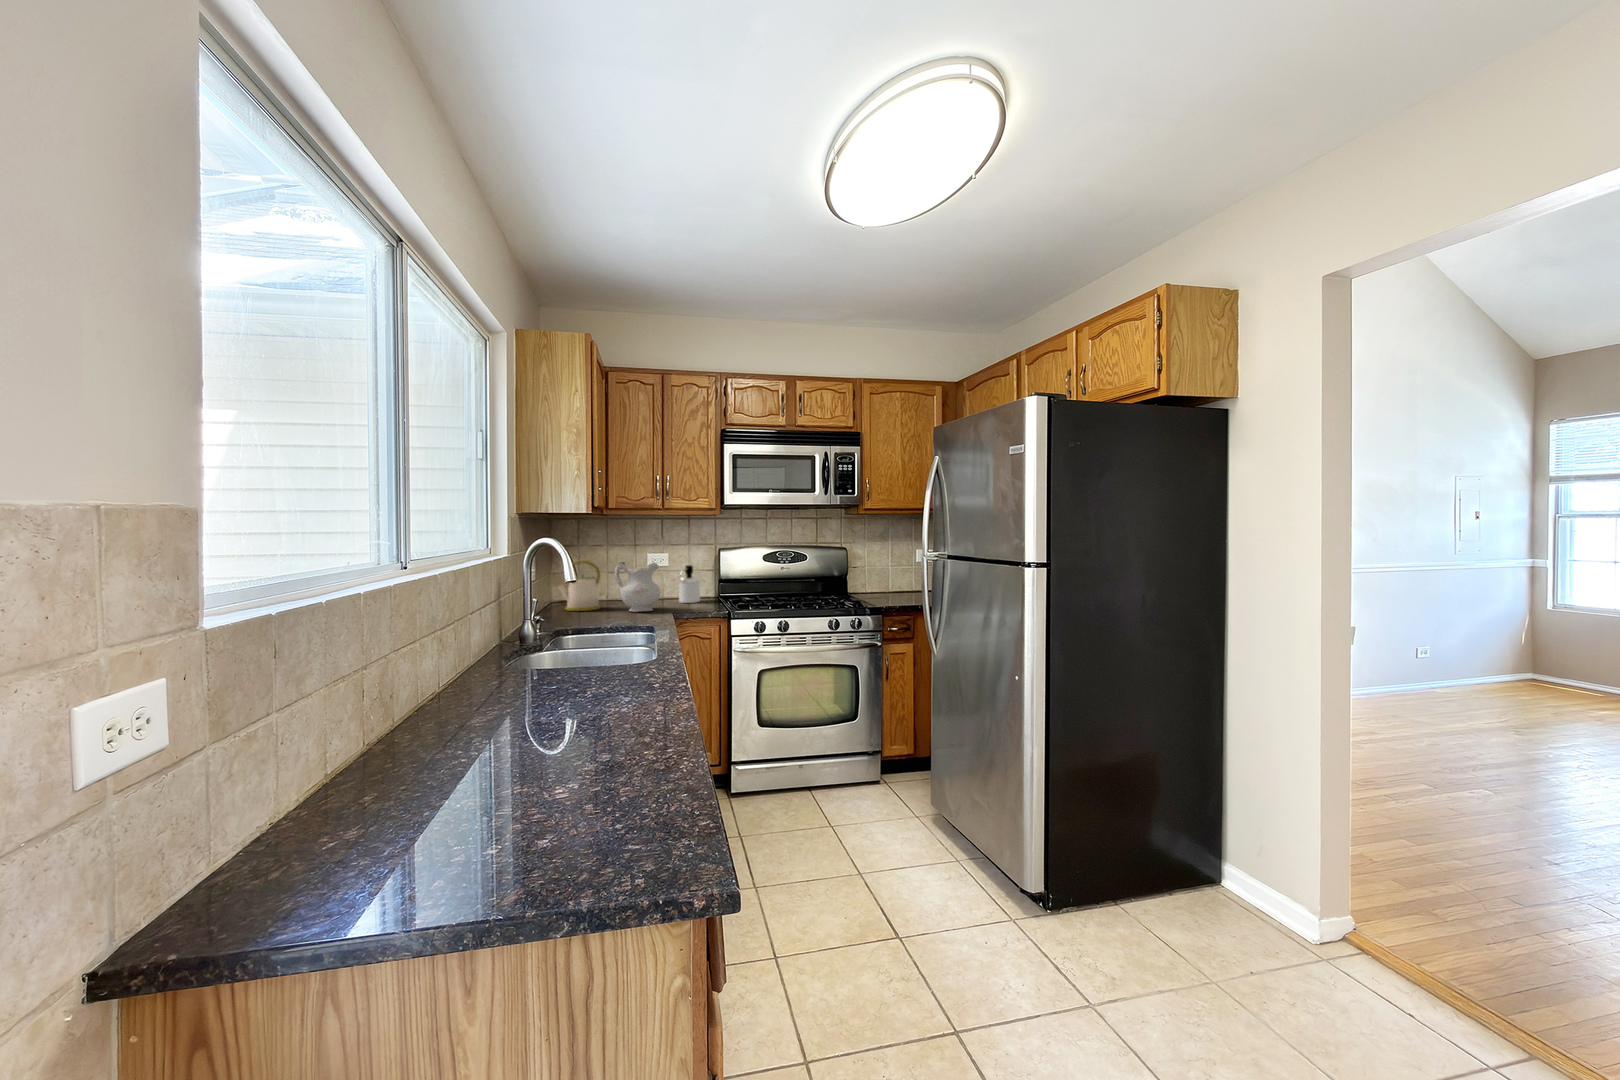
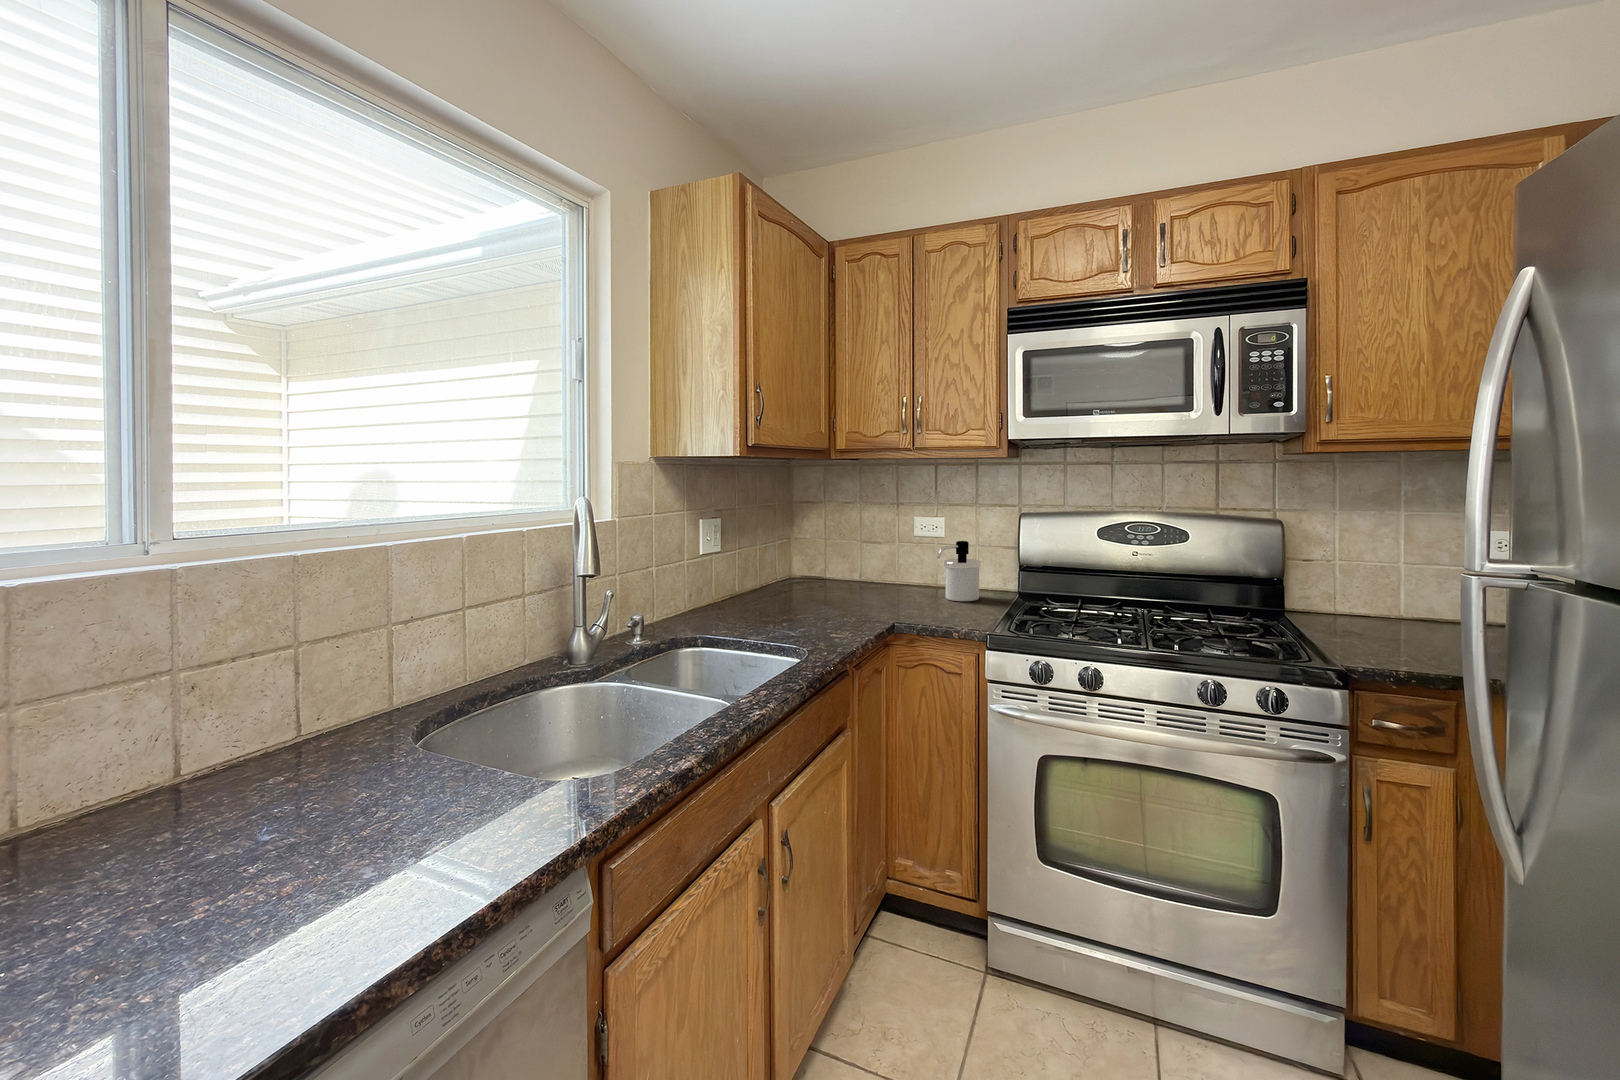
kettle: present [558,560,601,611] -> none [776,527,829,600]
ceramic pitcher: present [615,562,660,612] -> none [832,534,895,611]

